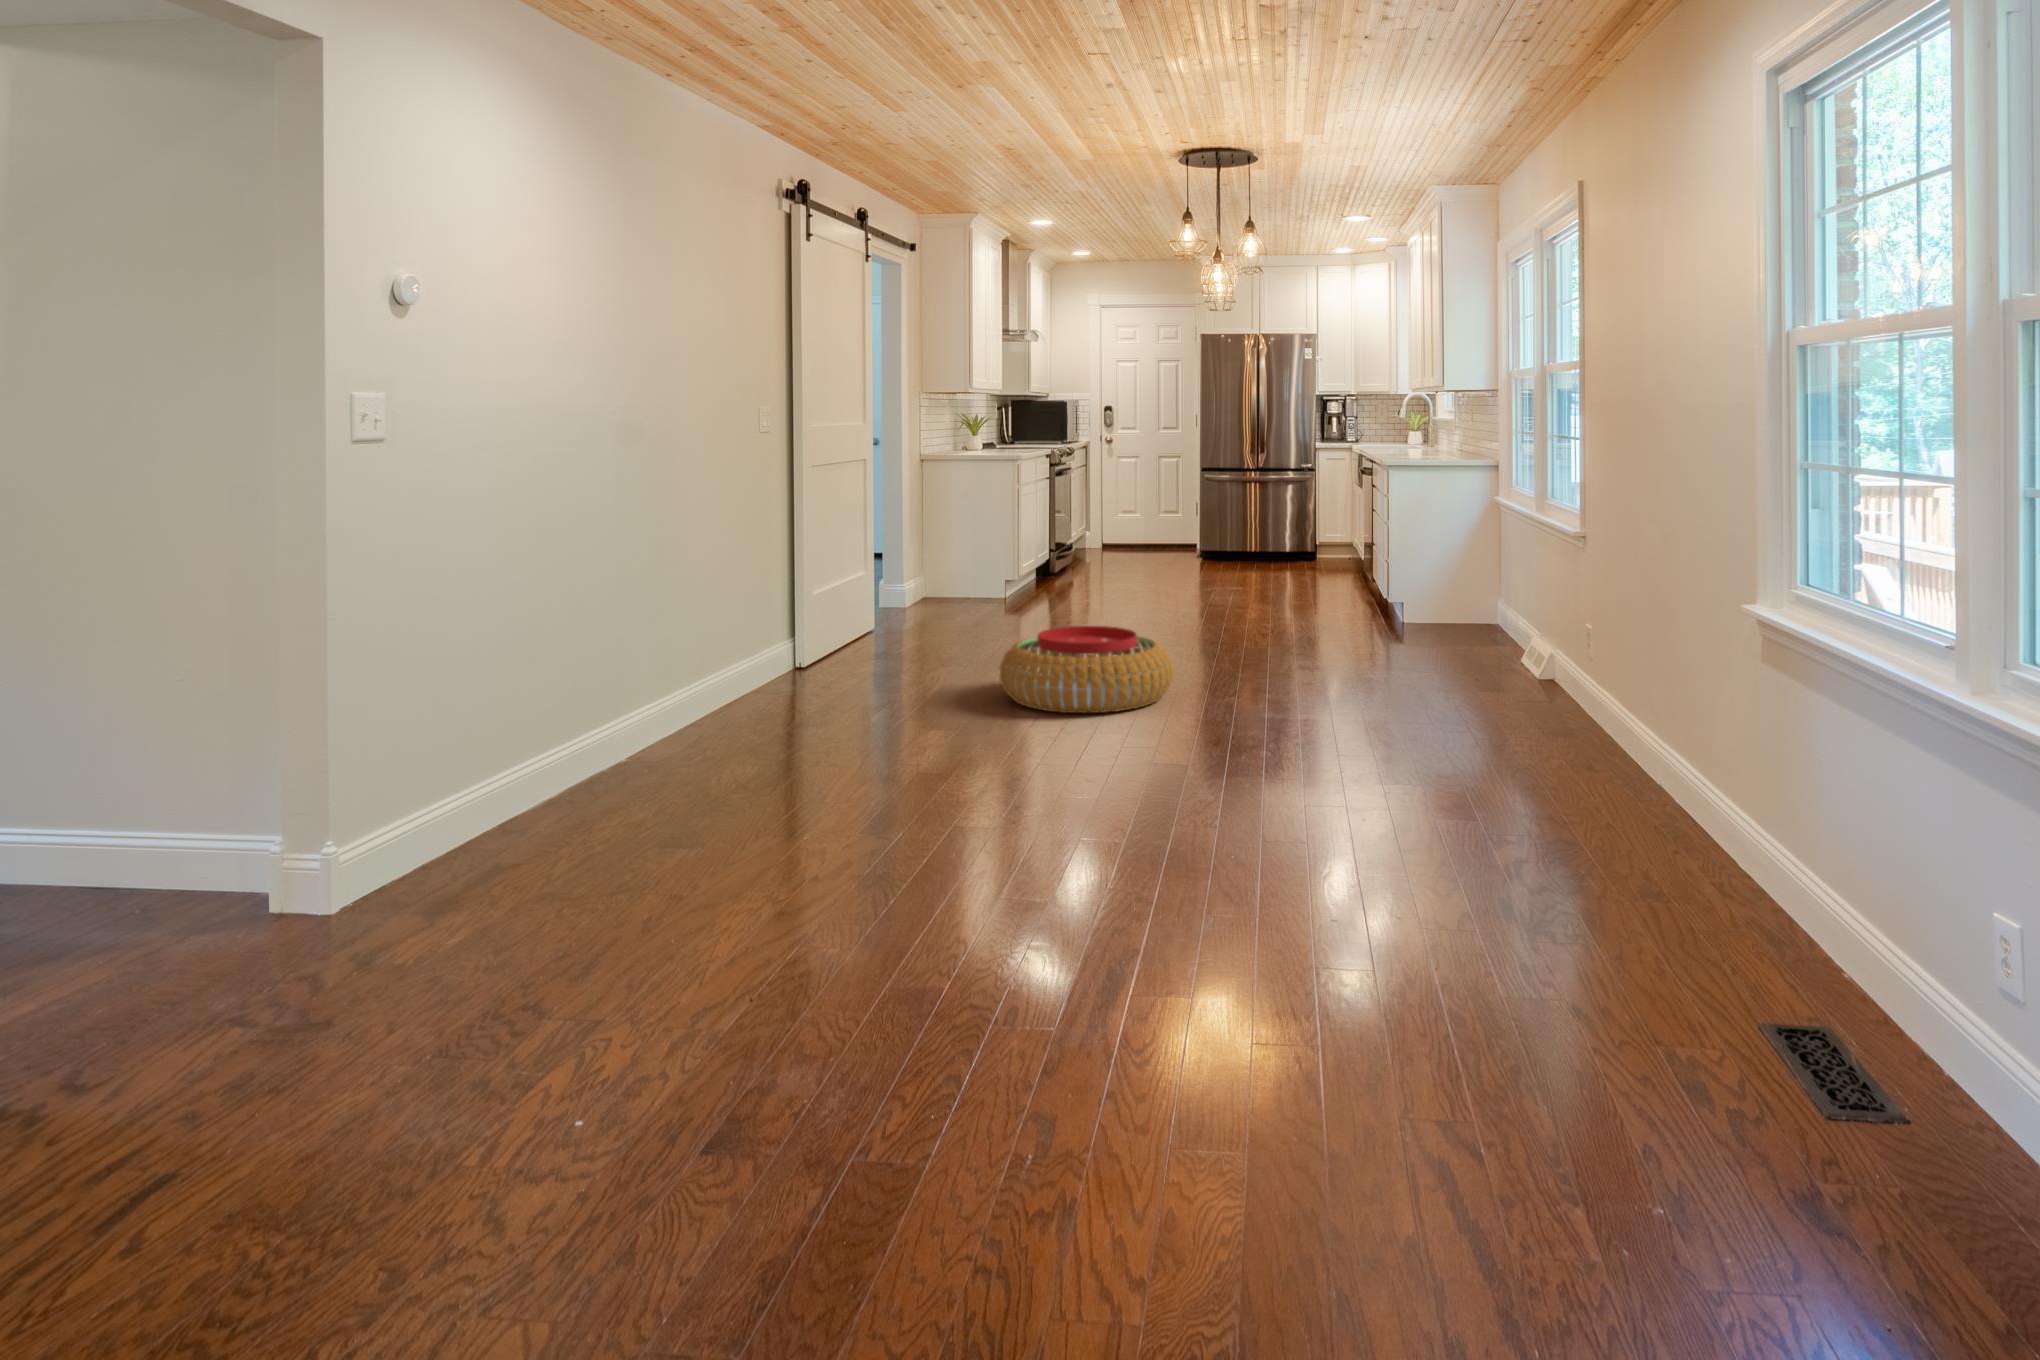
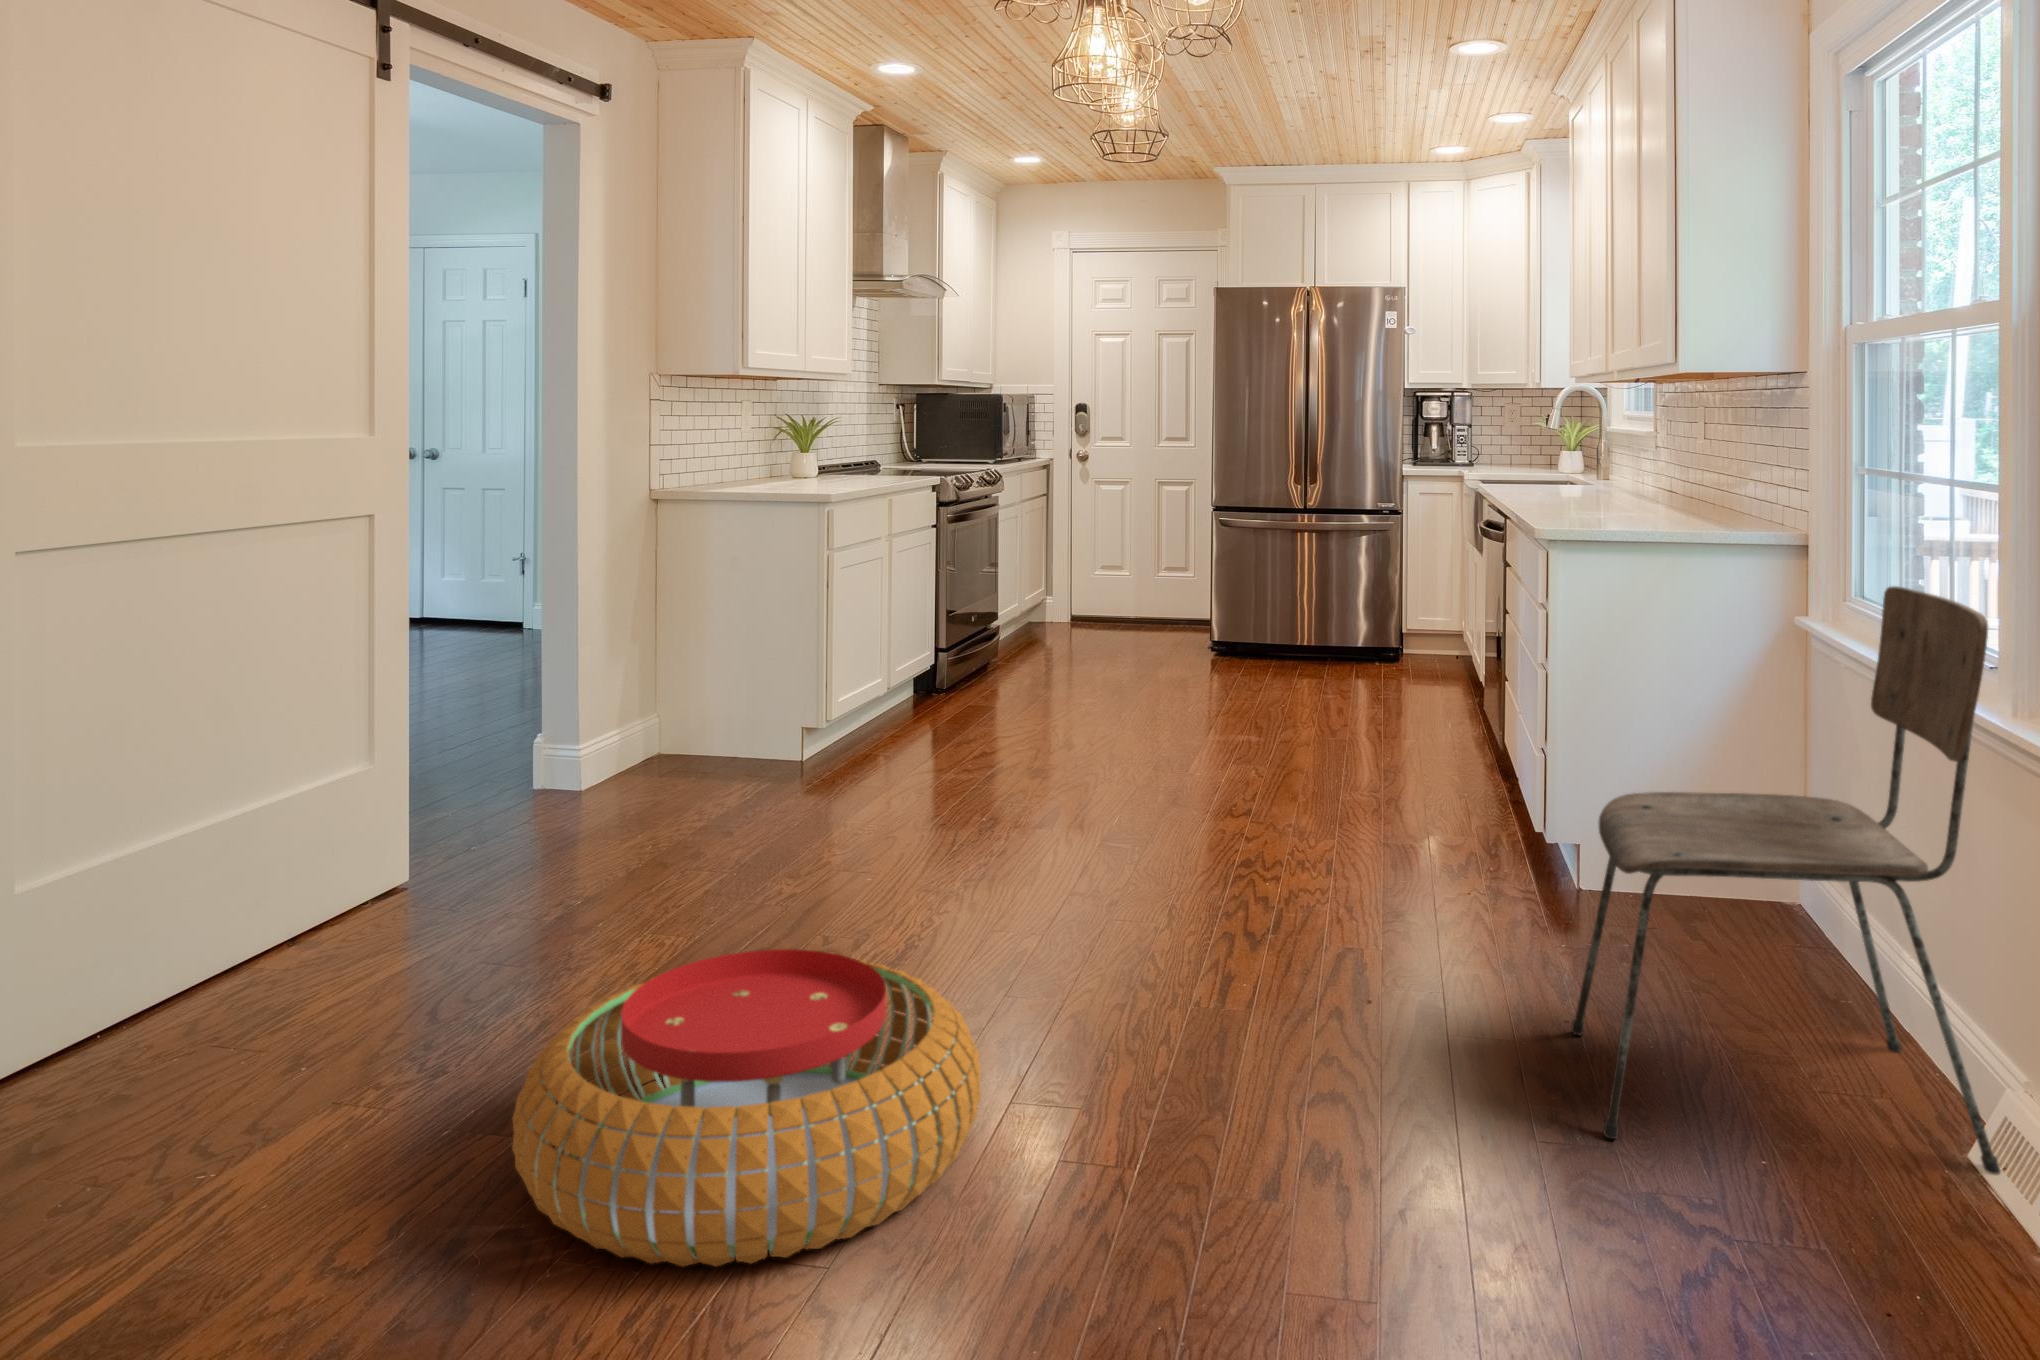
dining chair: none [1402,477,1558,690] -> present [1571,586,2001,1174]

